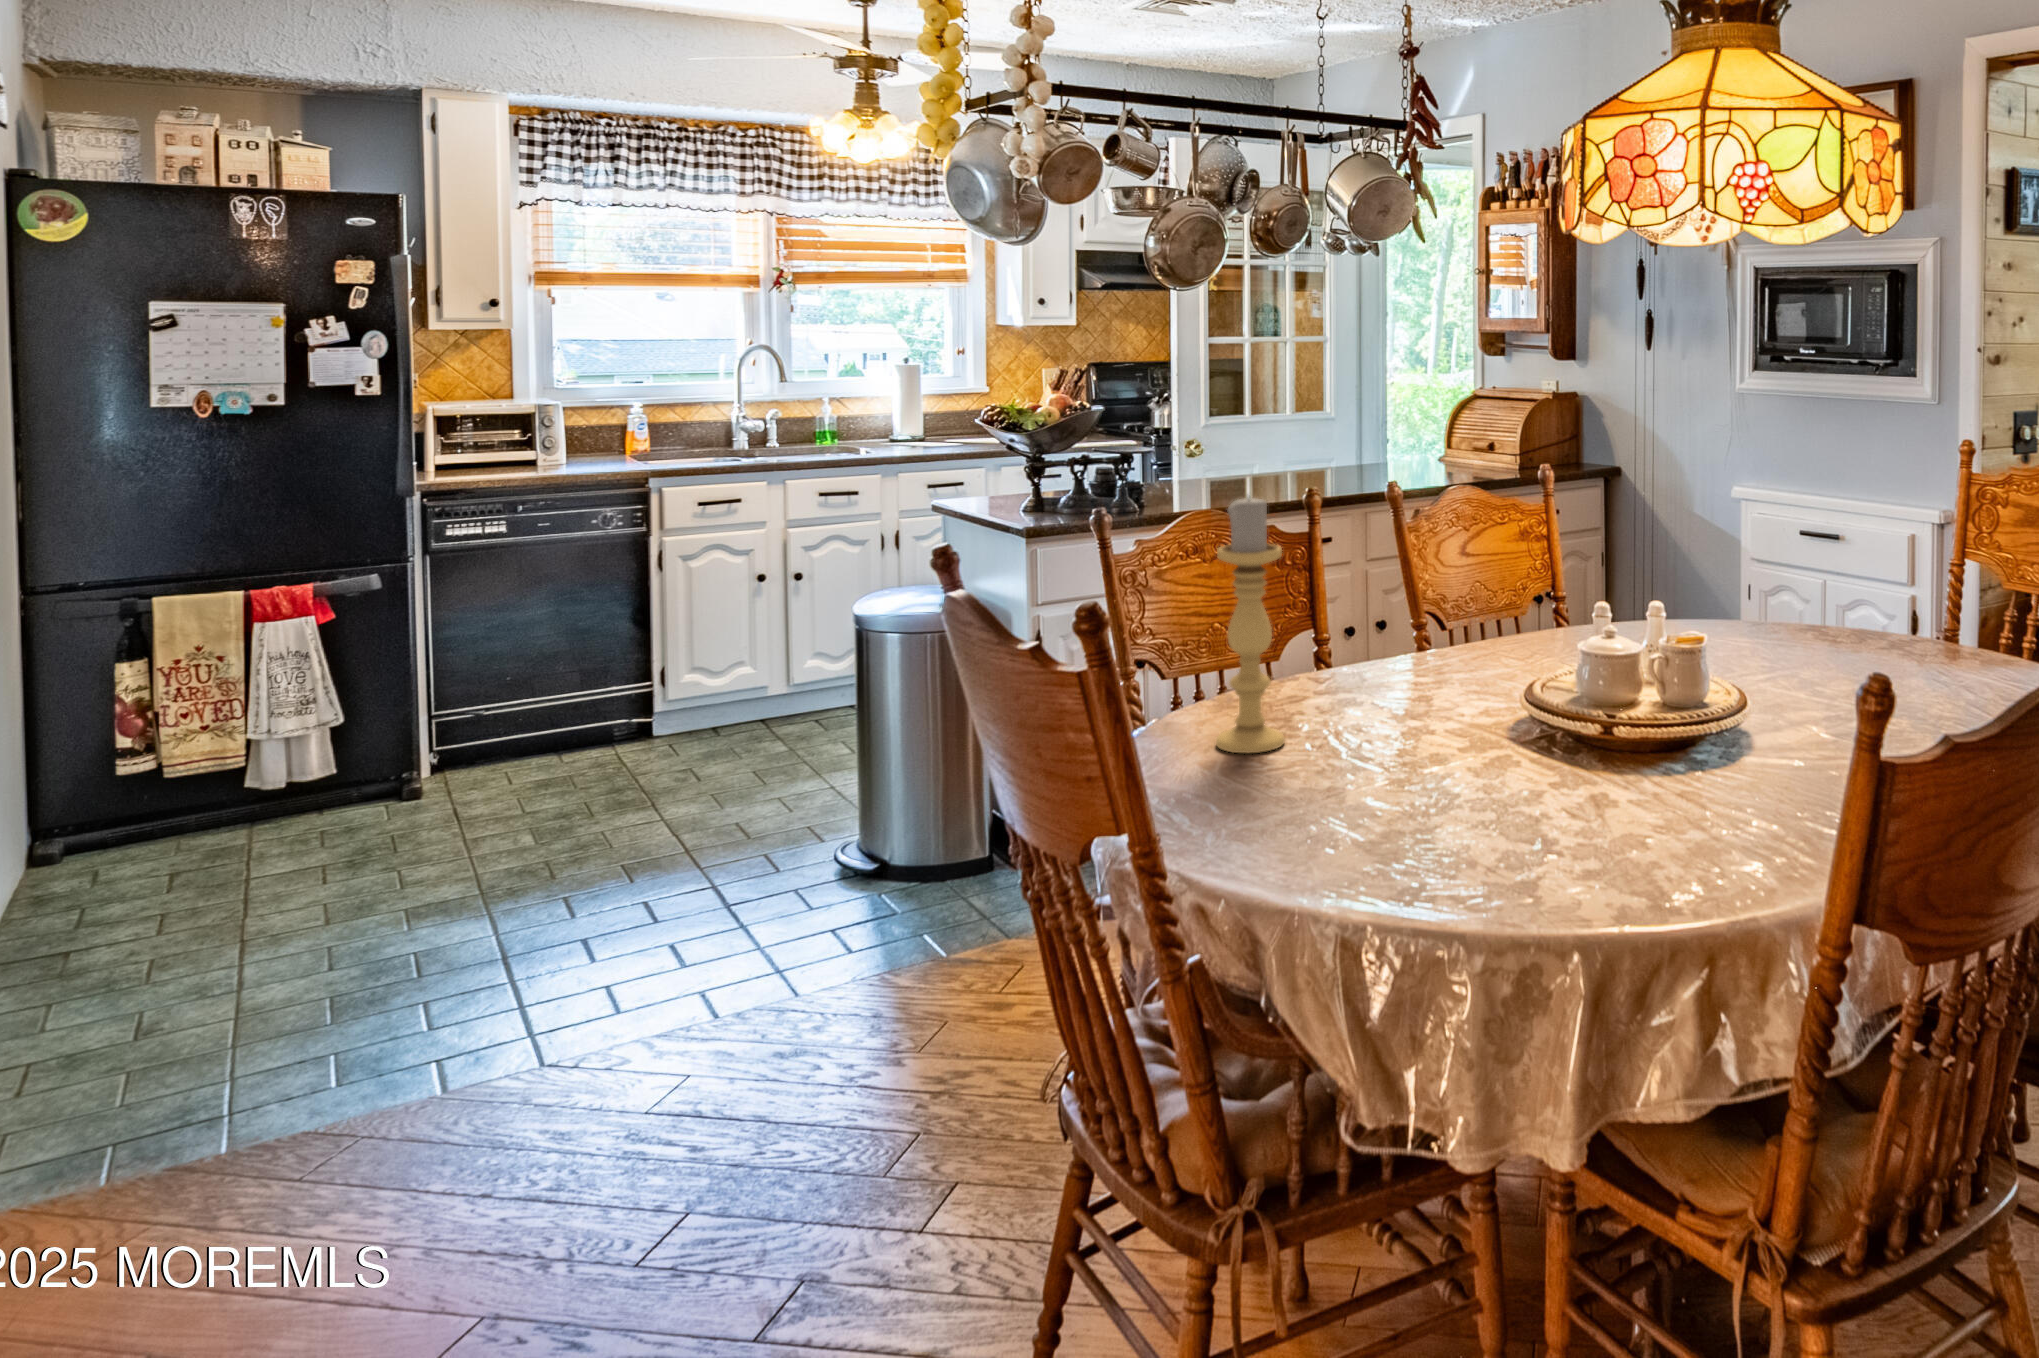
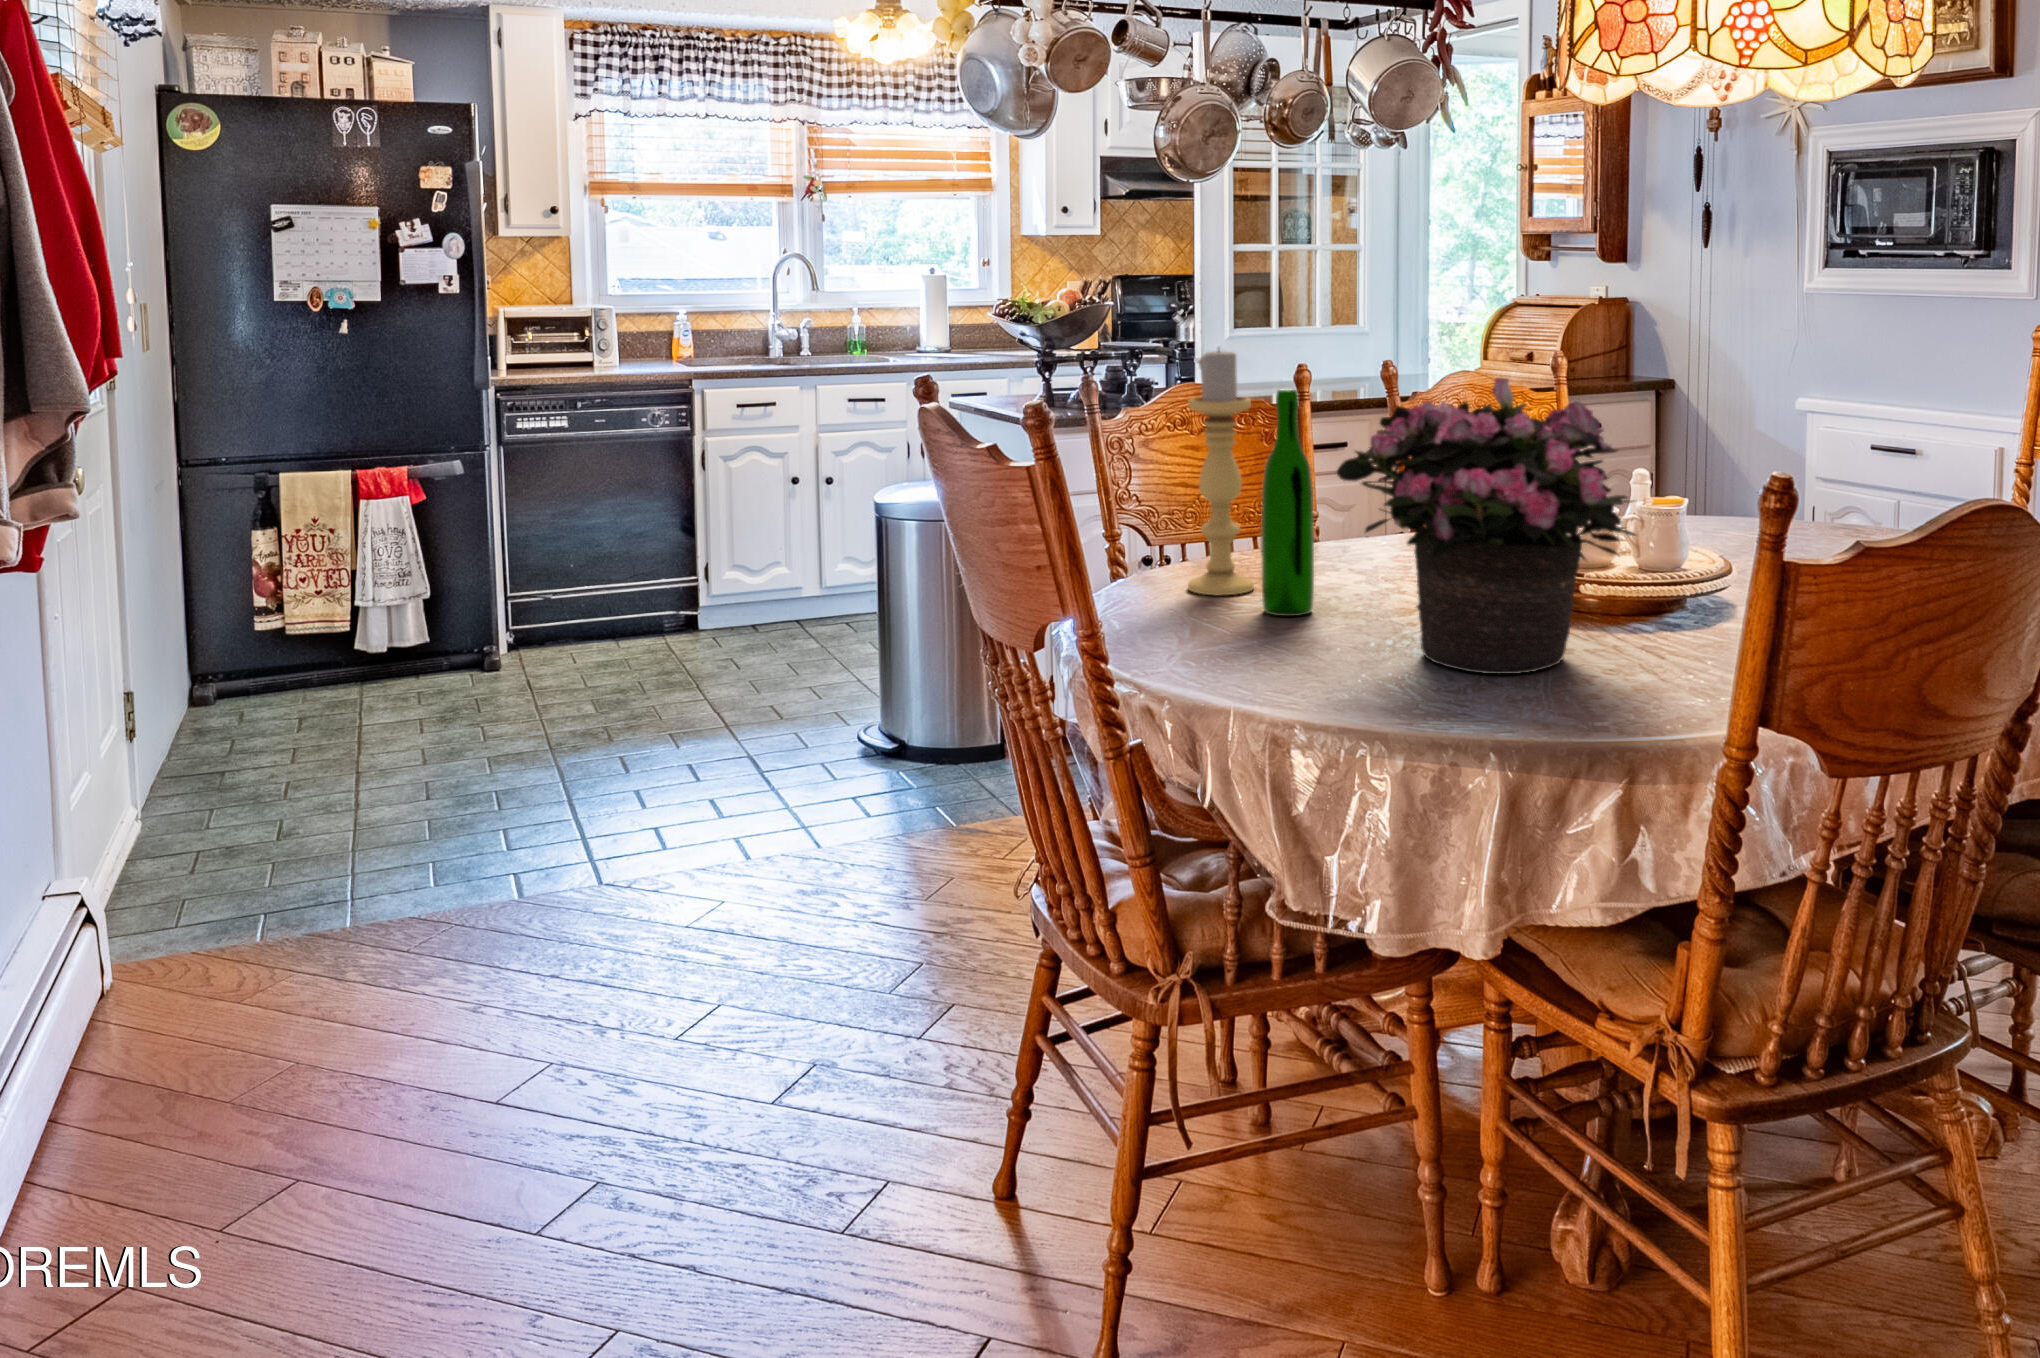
potted flower: none [1392,539,1700,851] -> present [1337,378,1636,674]
wine bottle: none [1300,543,1353,780] -> present [1261,389,1314,616]

